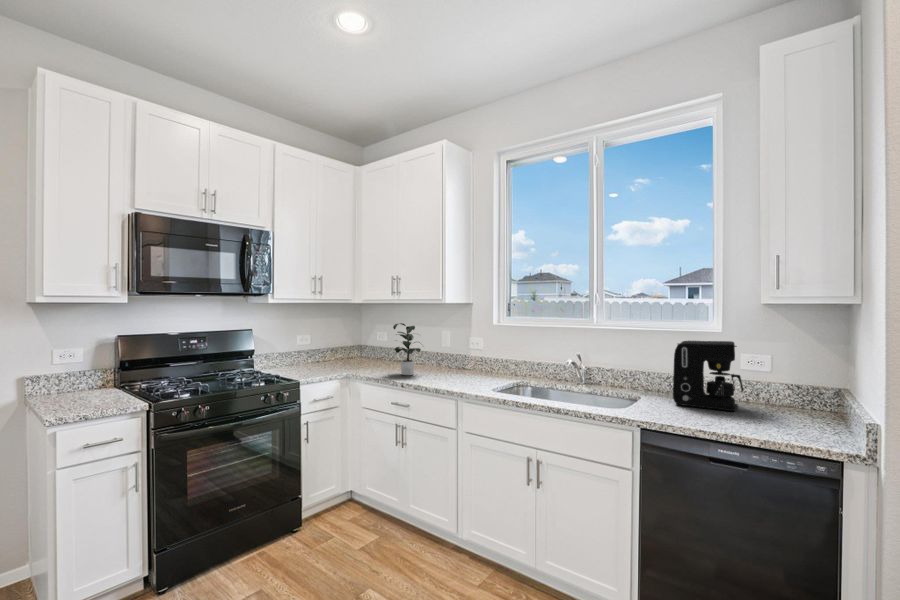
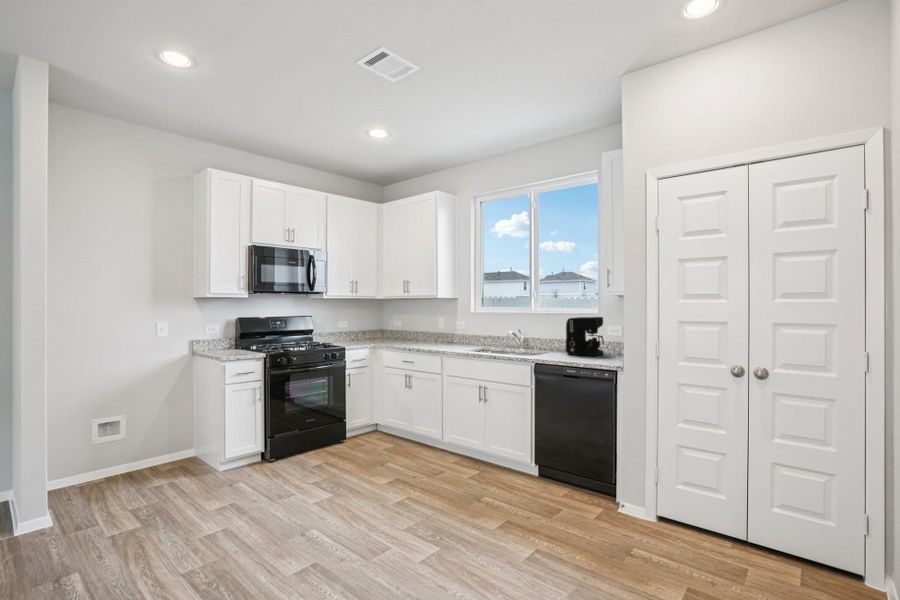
potted plant: present [393,323,421,375] -> none [399,311,428,346]

